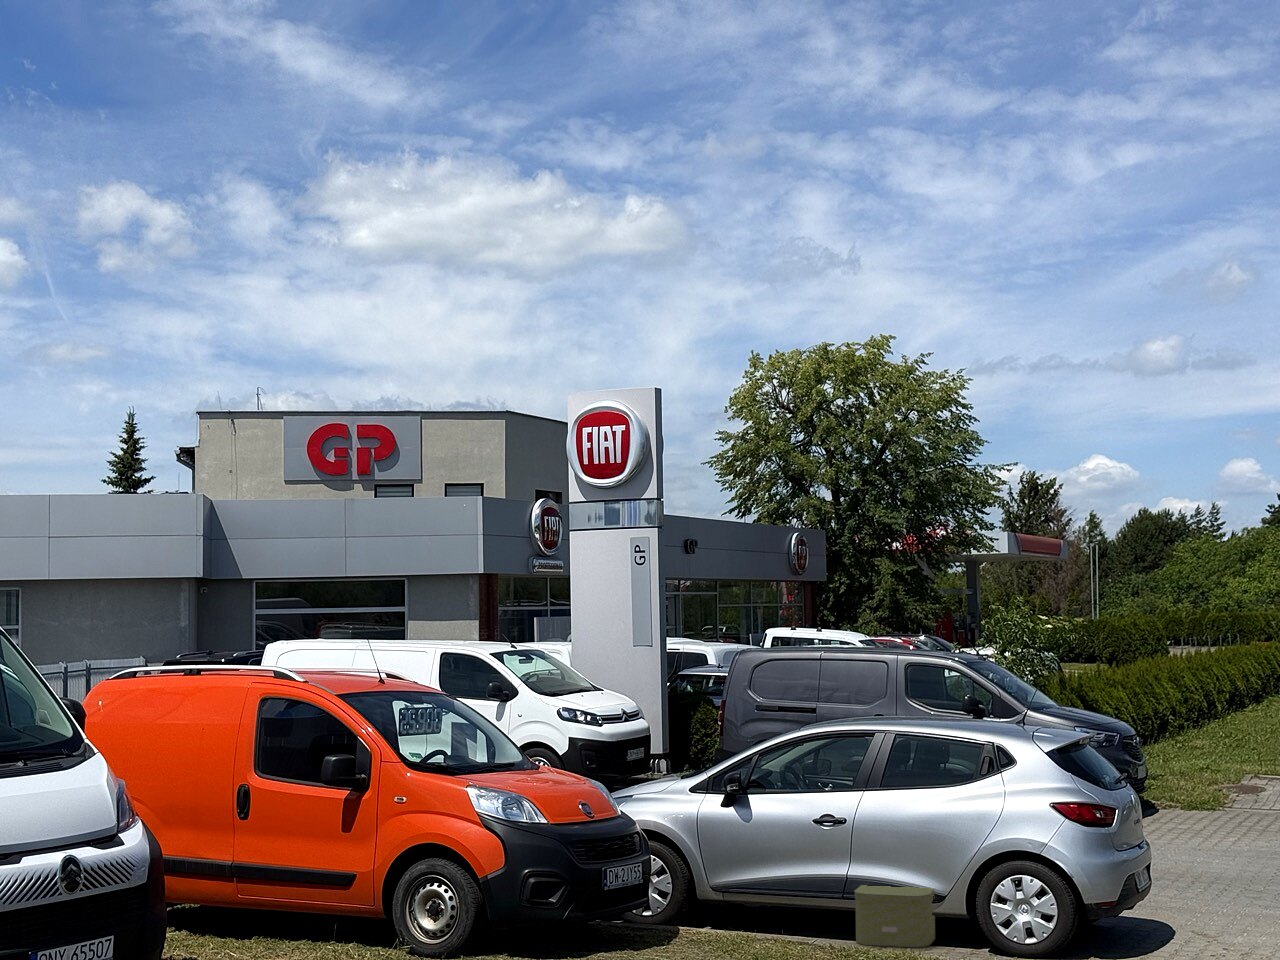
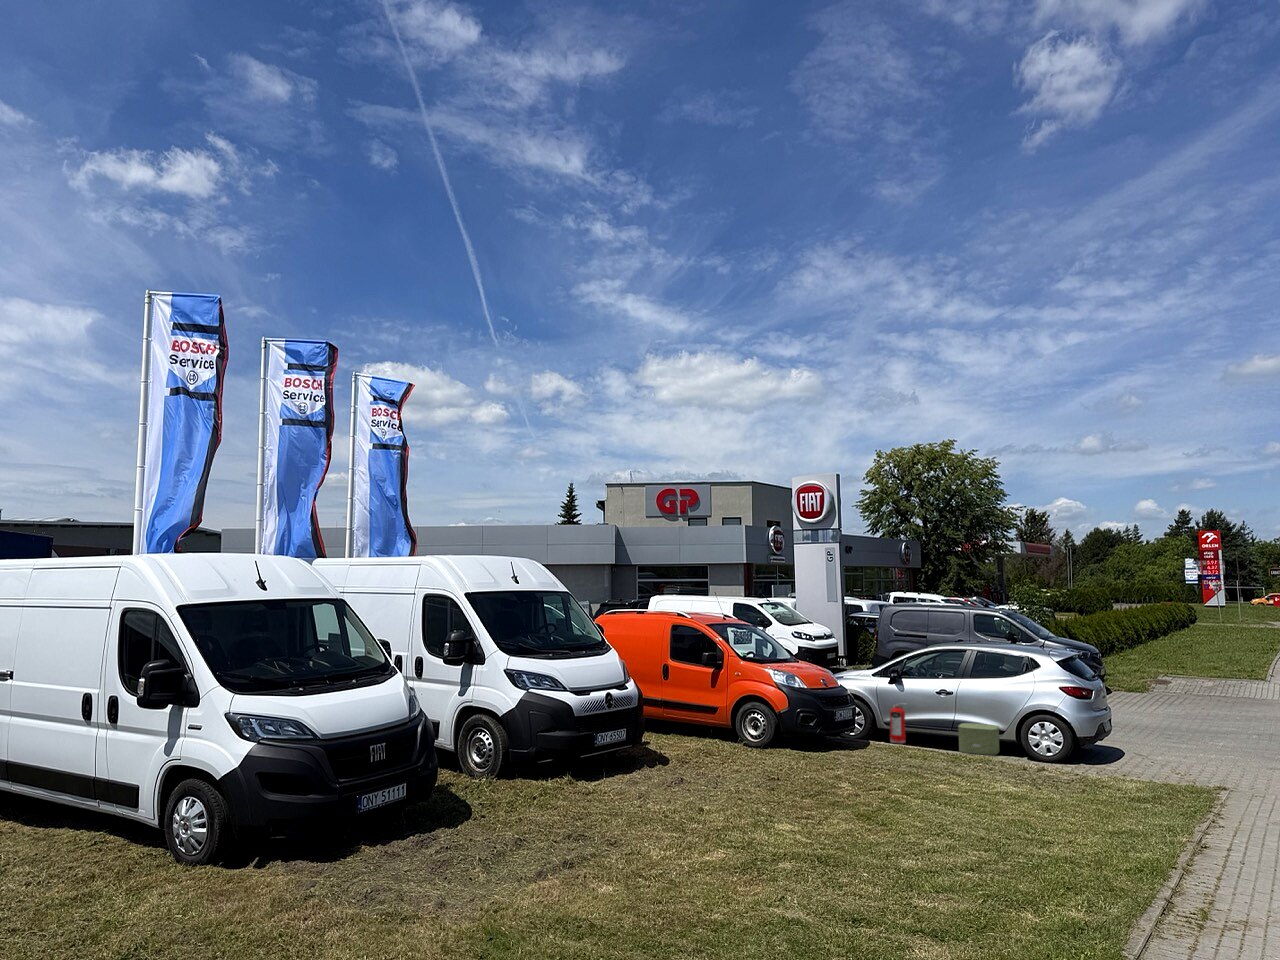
fire extinguisher: none [720,848,756,930] -> present [890,704,906,743]

